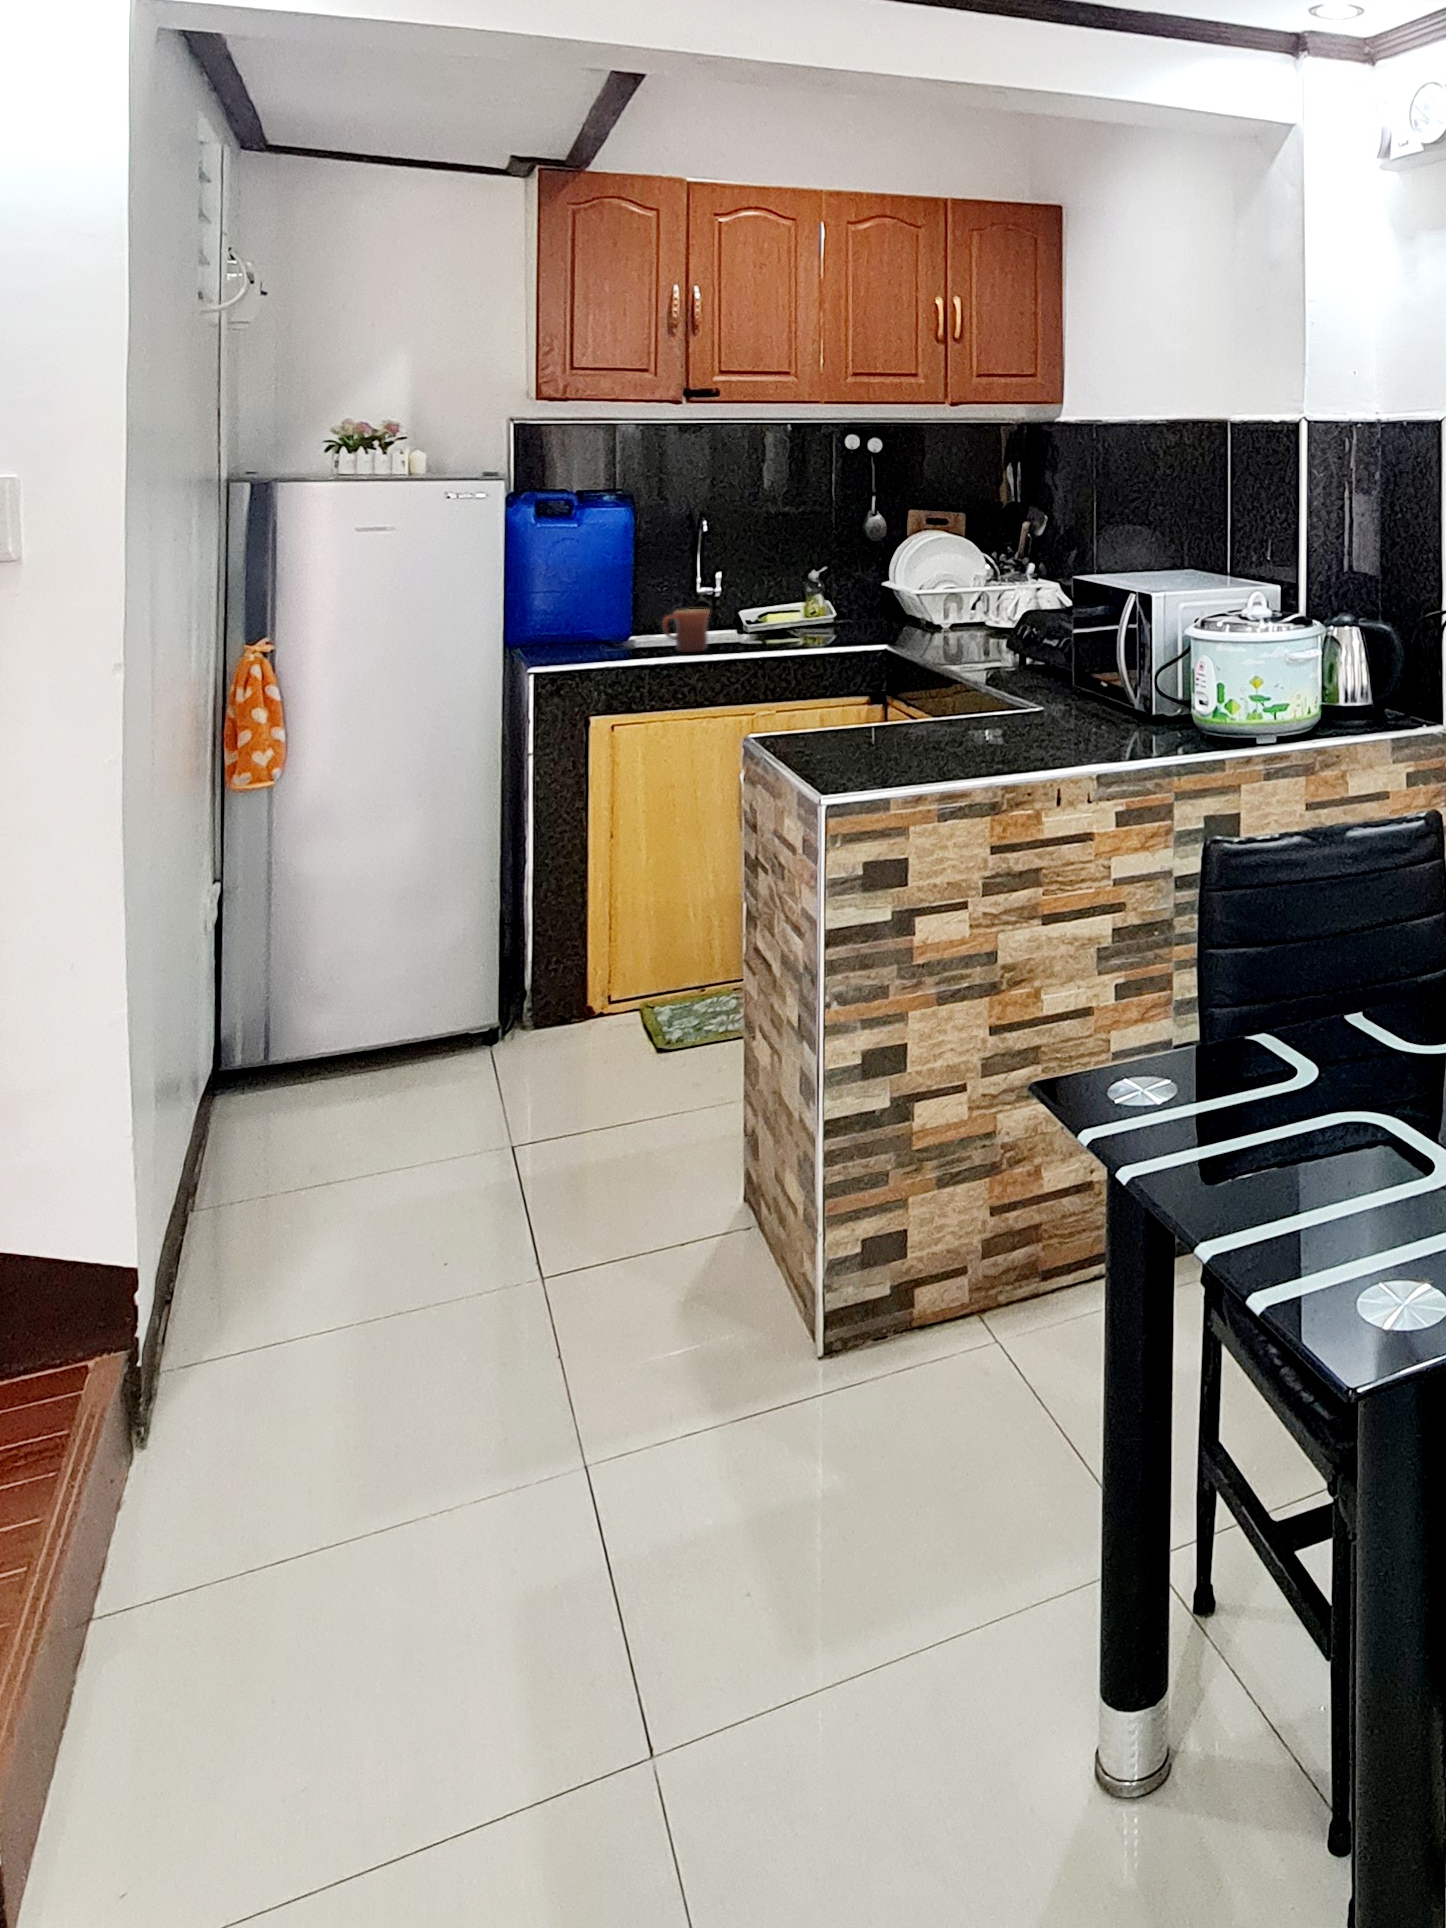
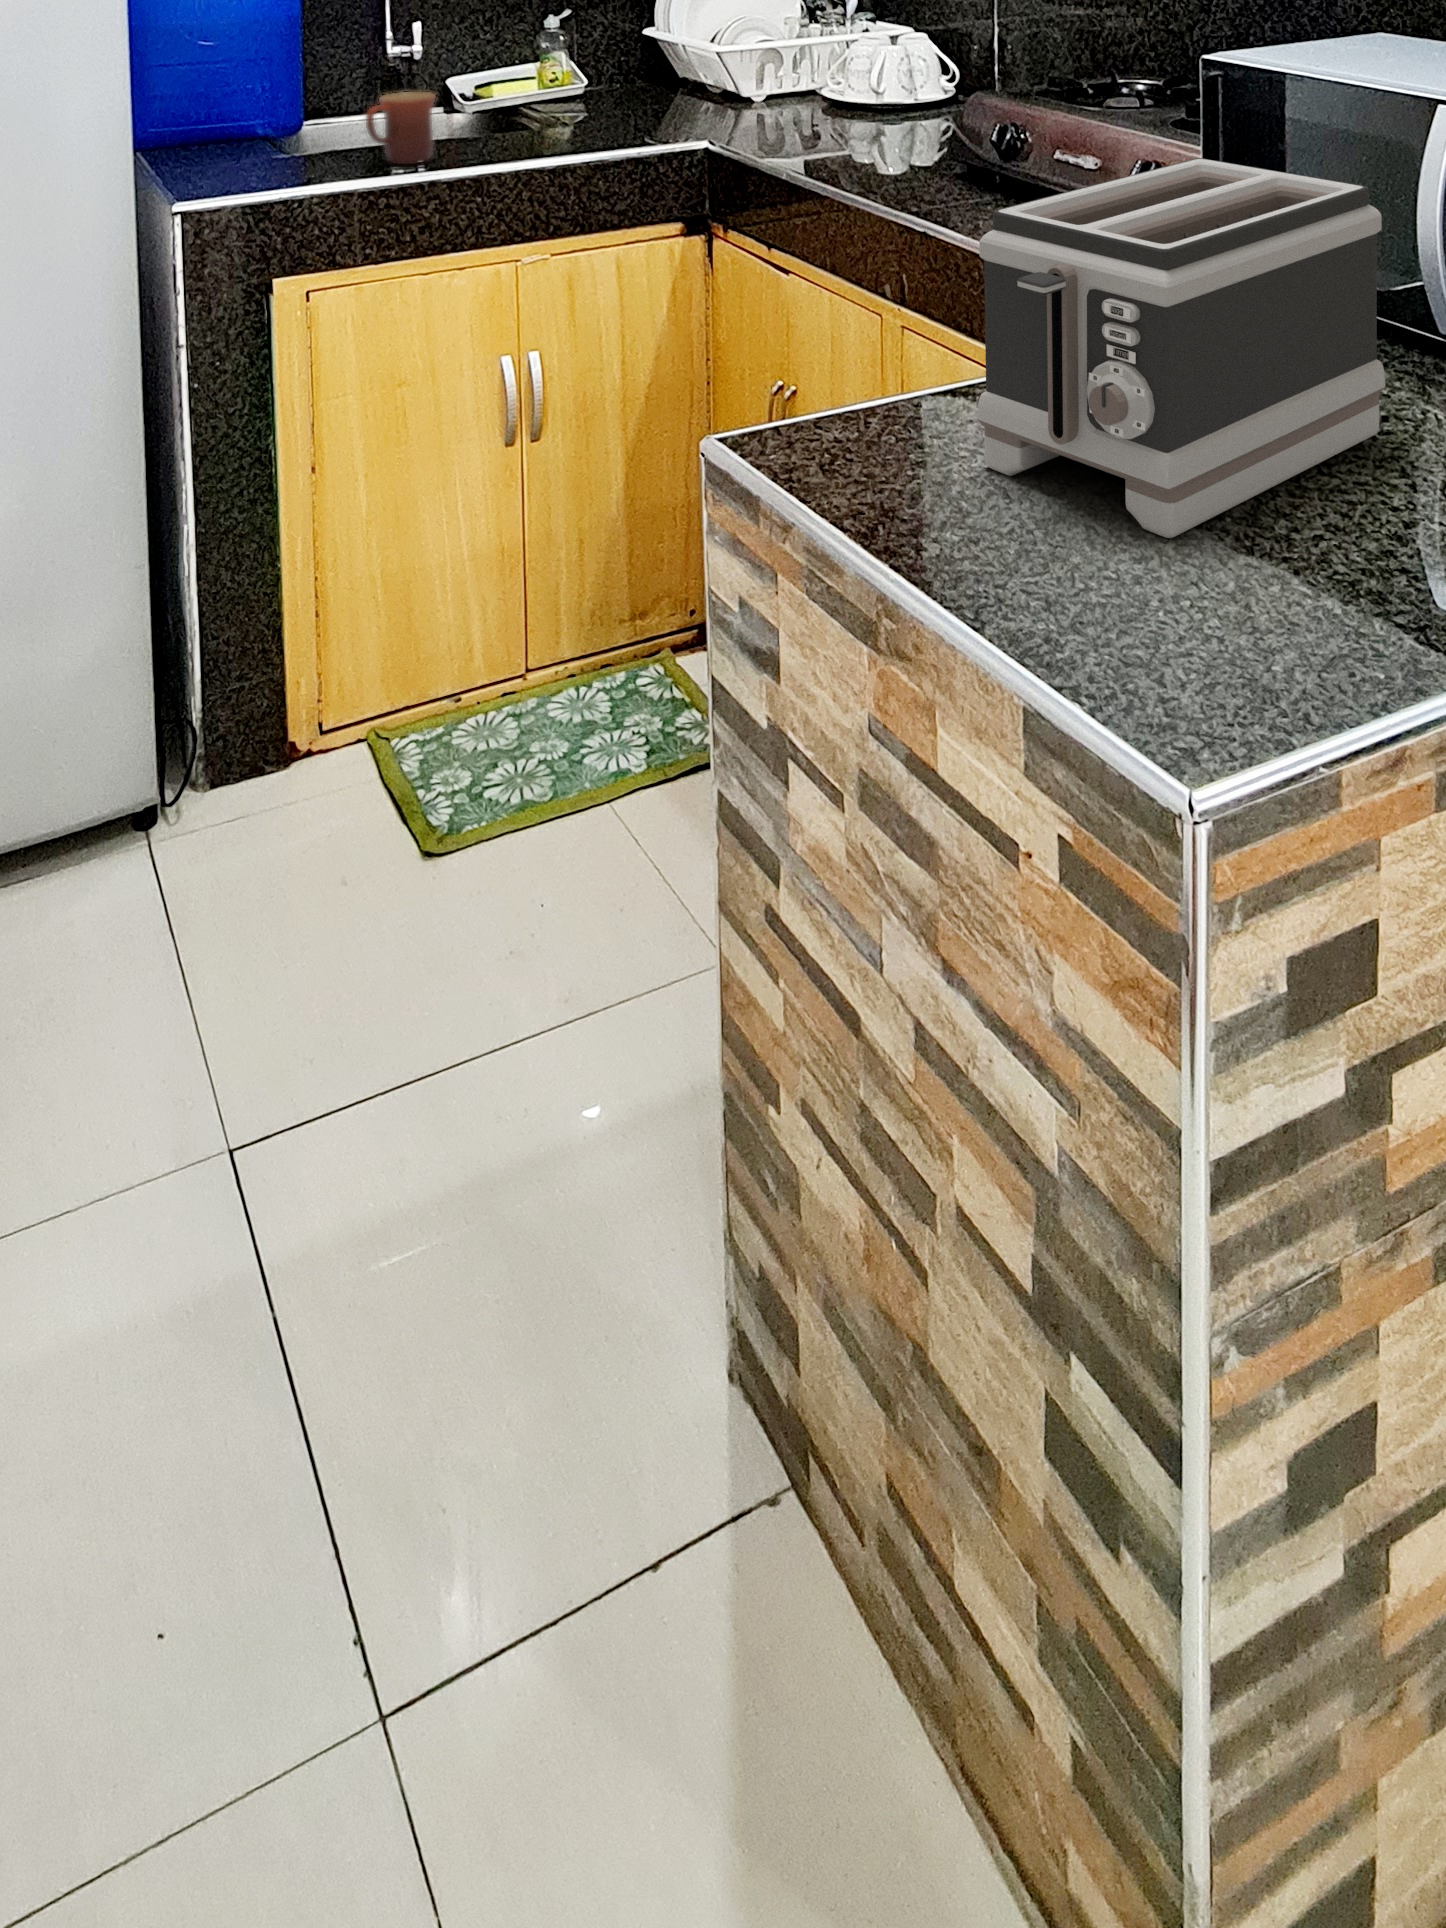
toaster: none [858,616,1057,757] -> present [977,158,1385,538]

